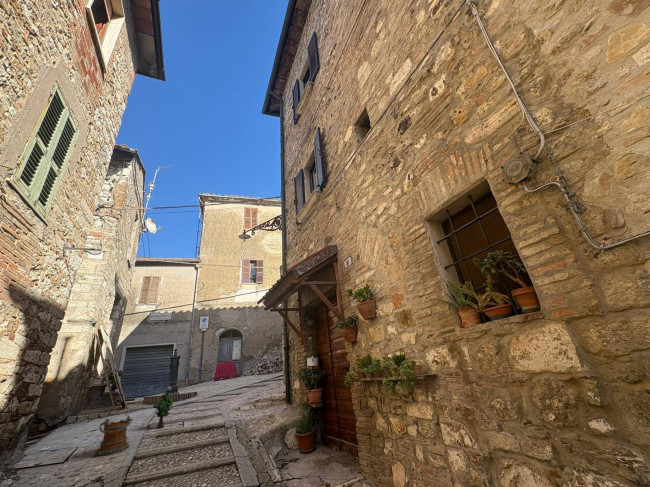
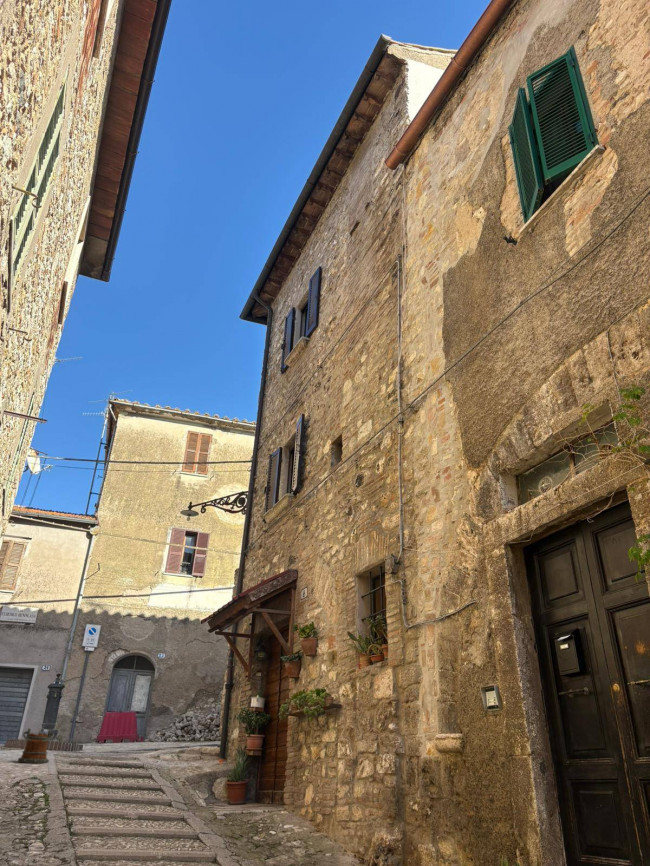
decorative plant: present [153,391,173,428] -> none [61,716,83,758]

